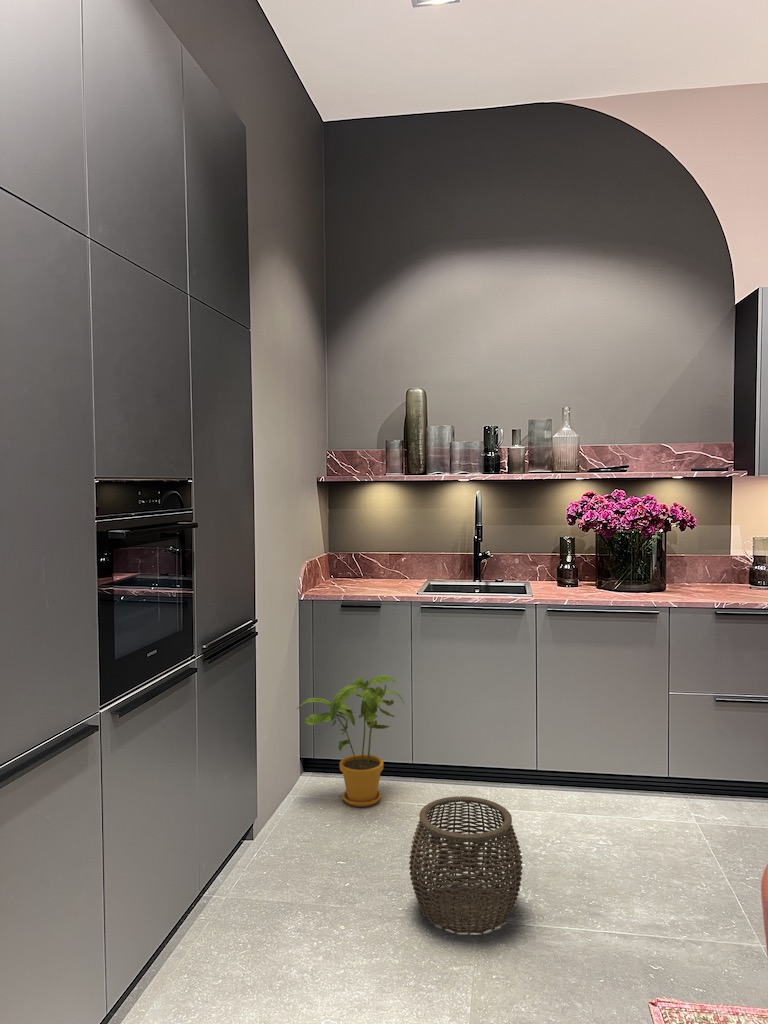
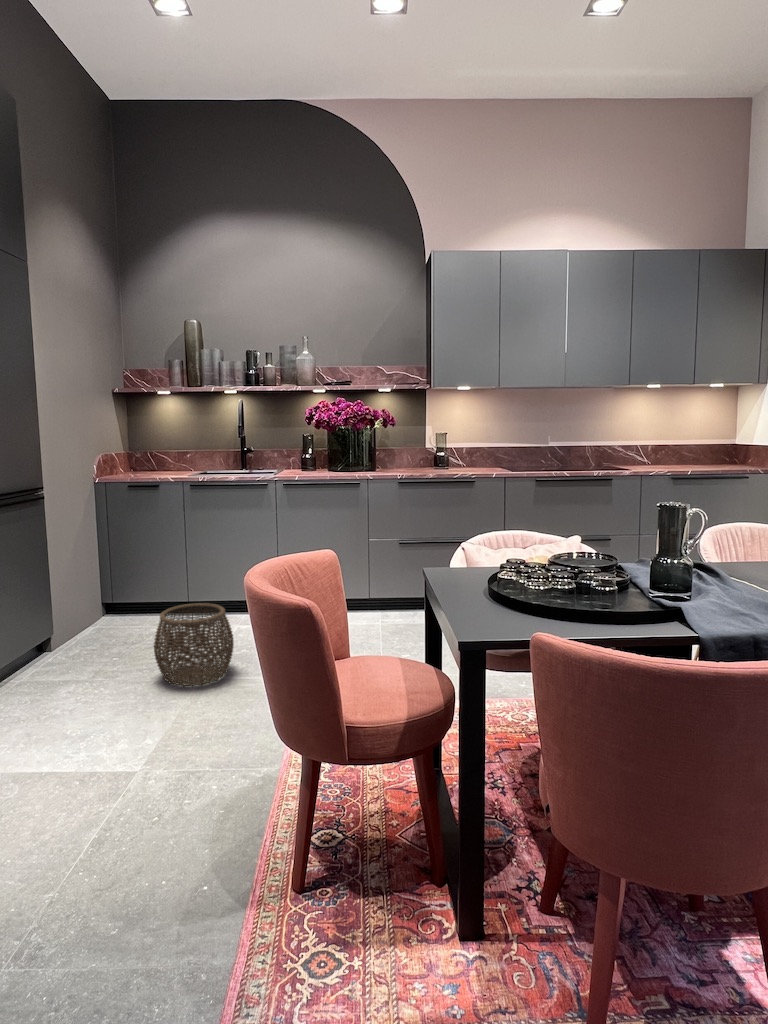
house plant: present [297,675,404,807] -> none [92,532,178,630]

